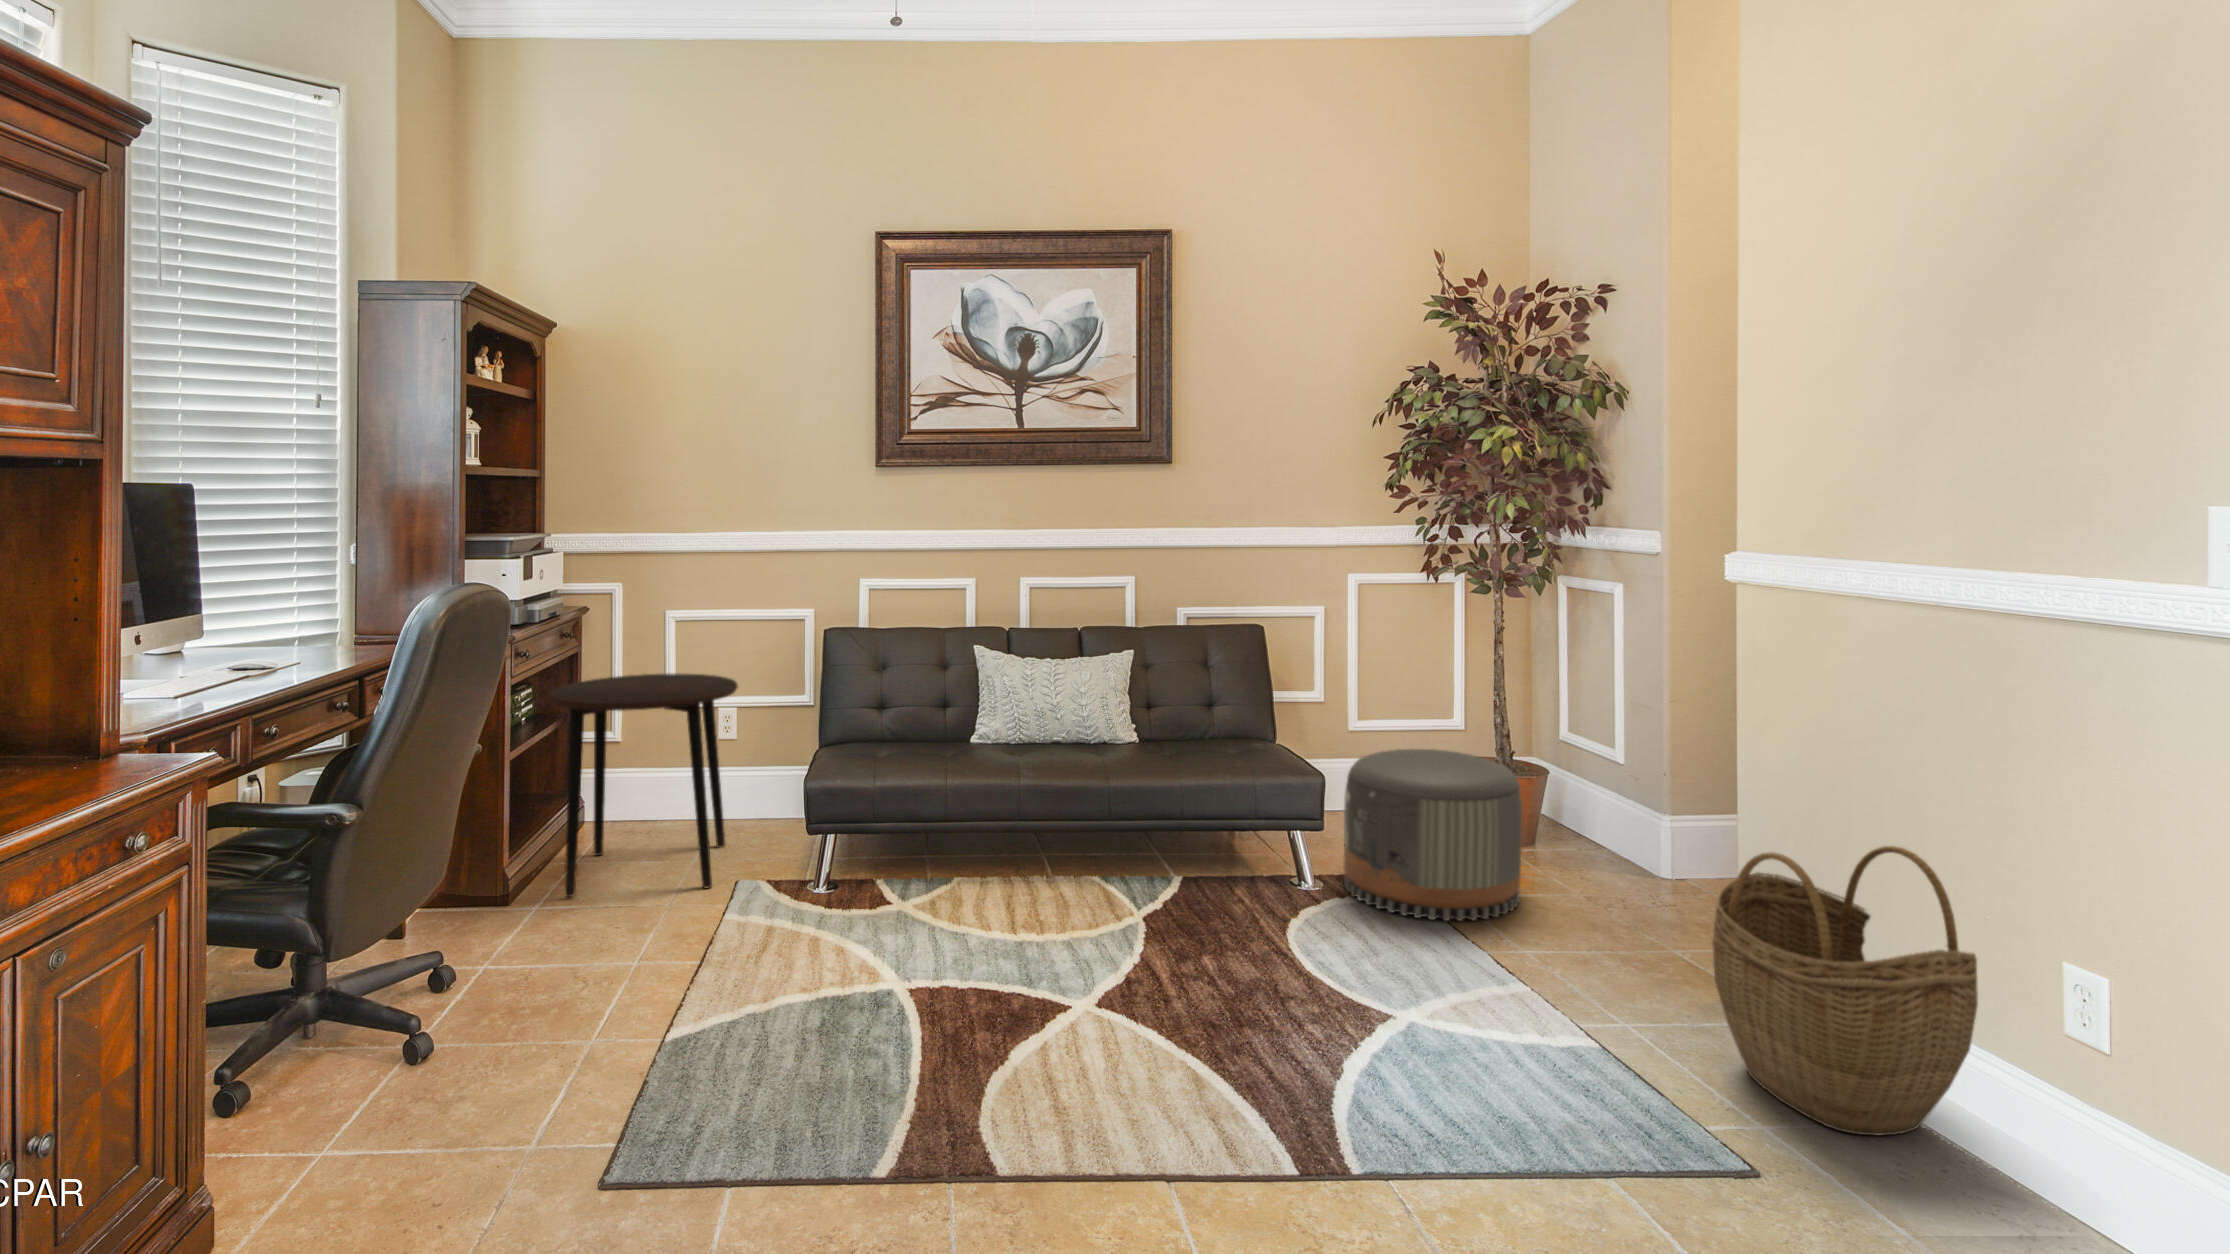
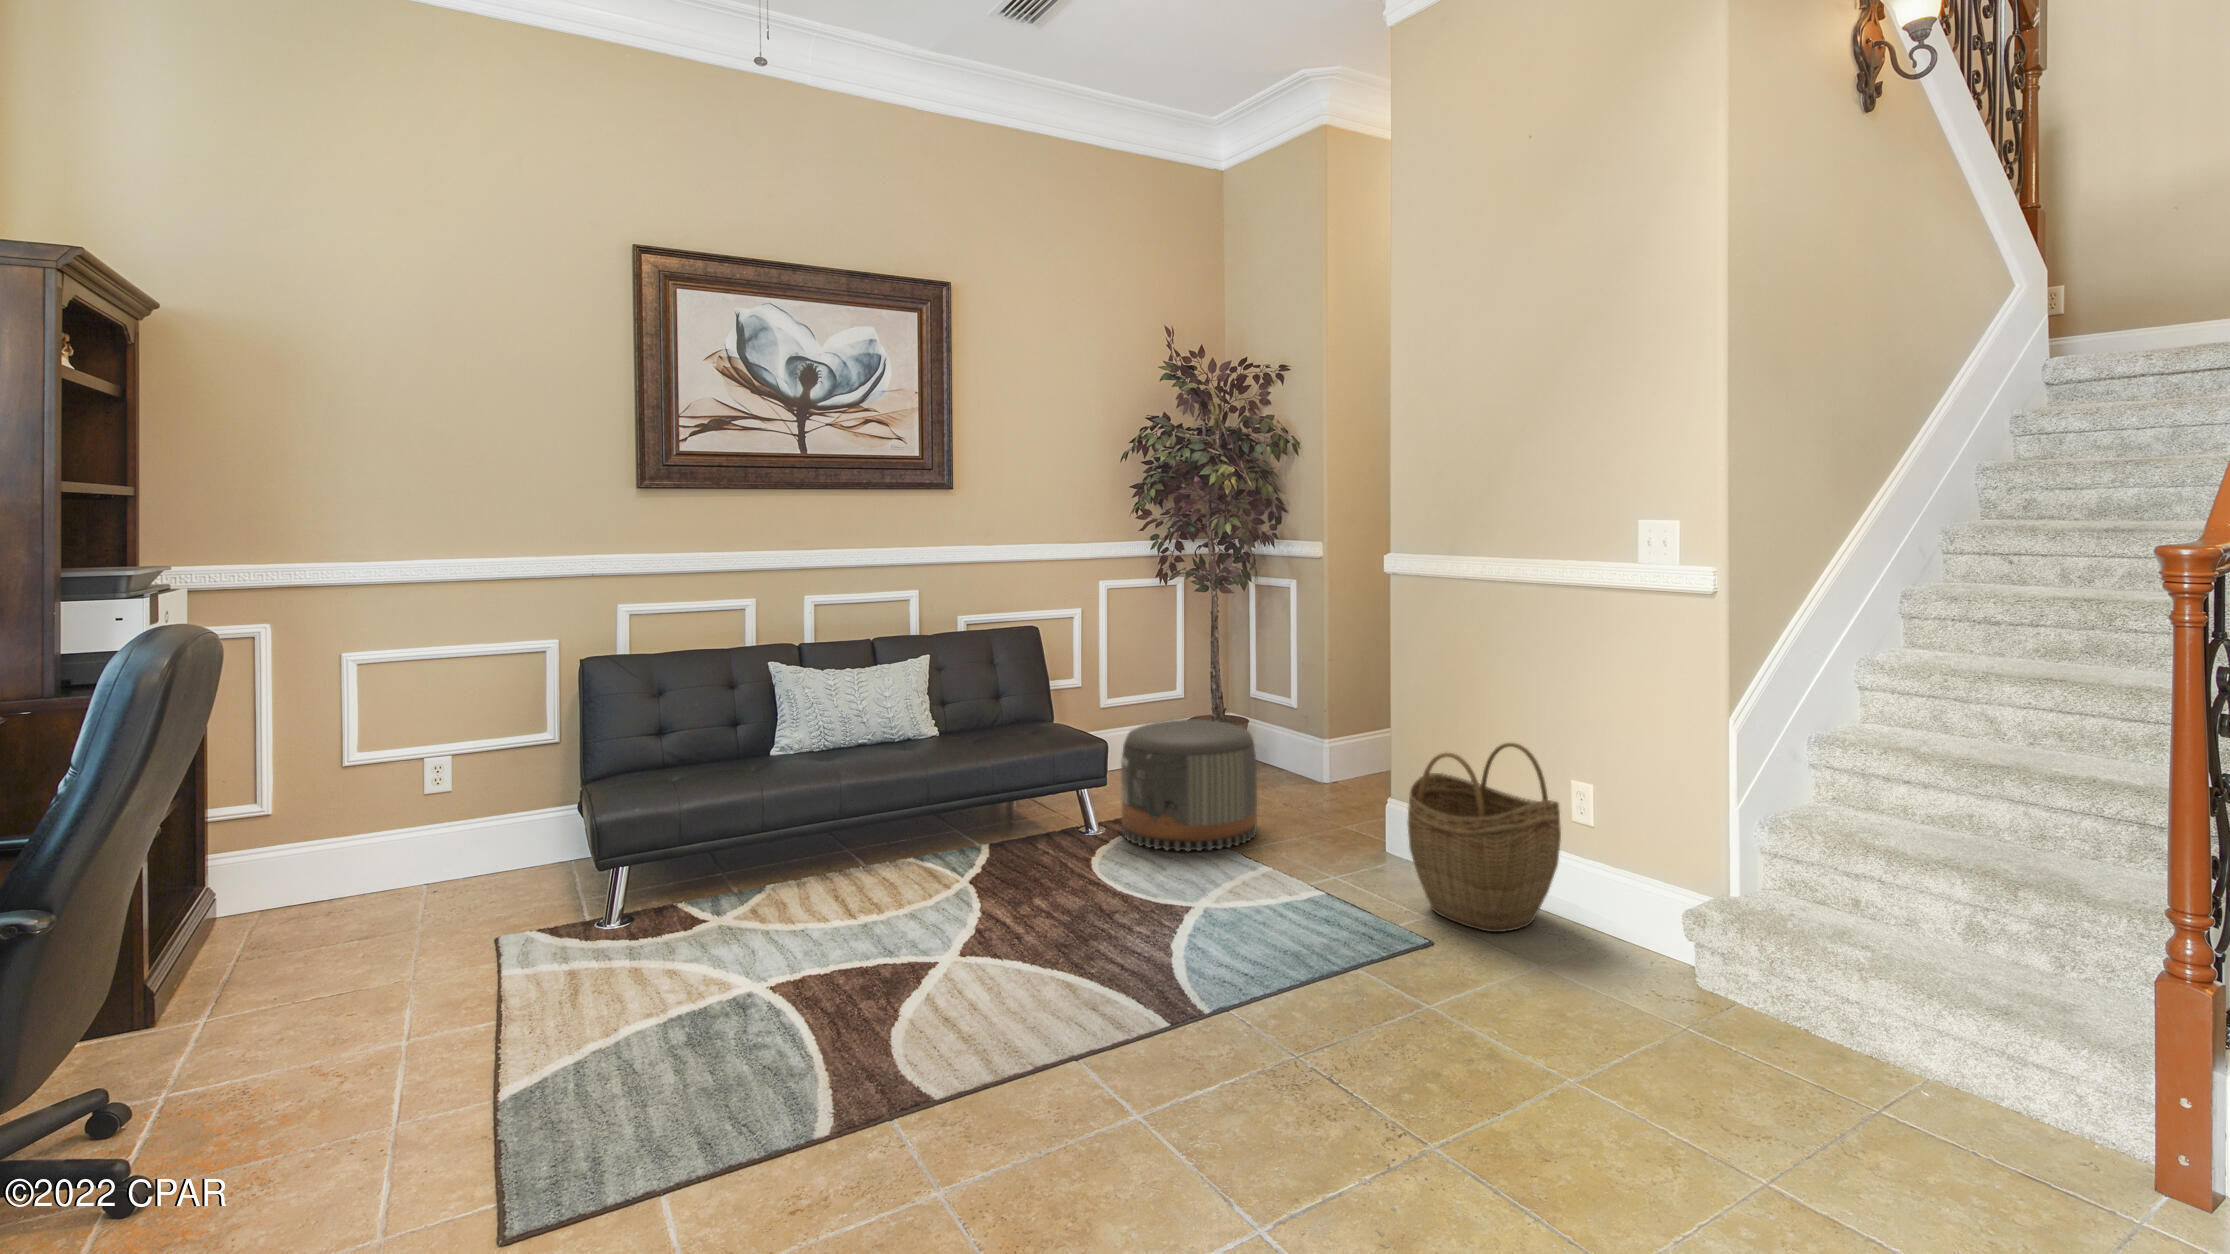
side table: present [549,673,738,897] -> none [294,702,526,948]

